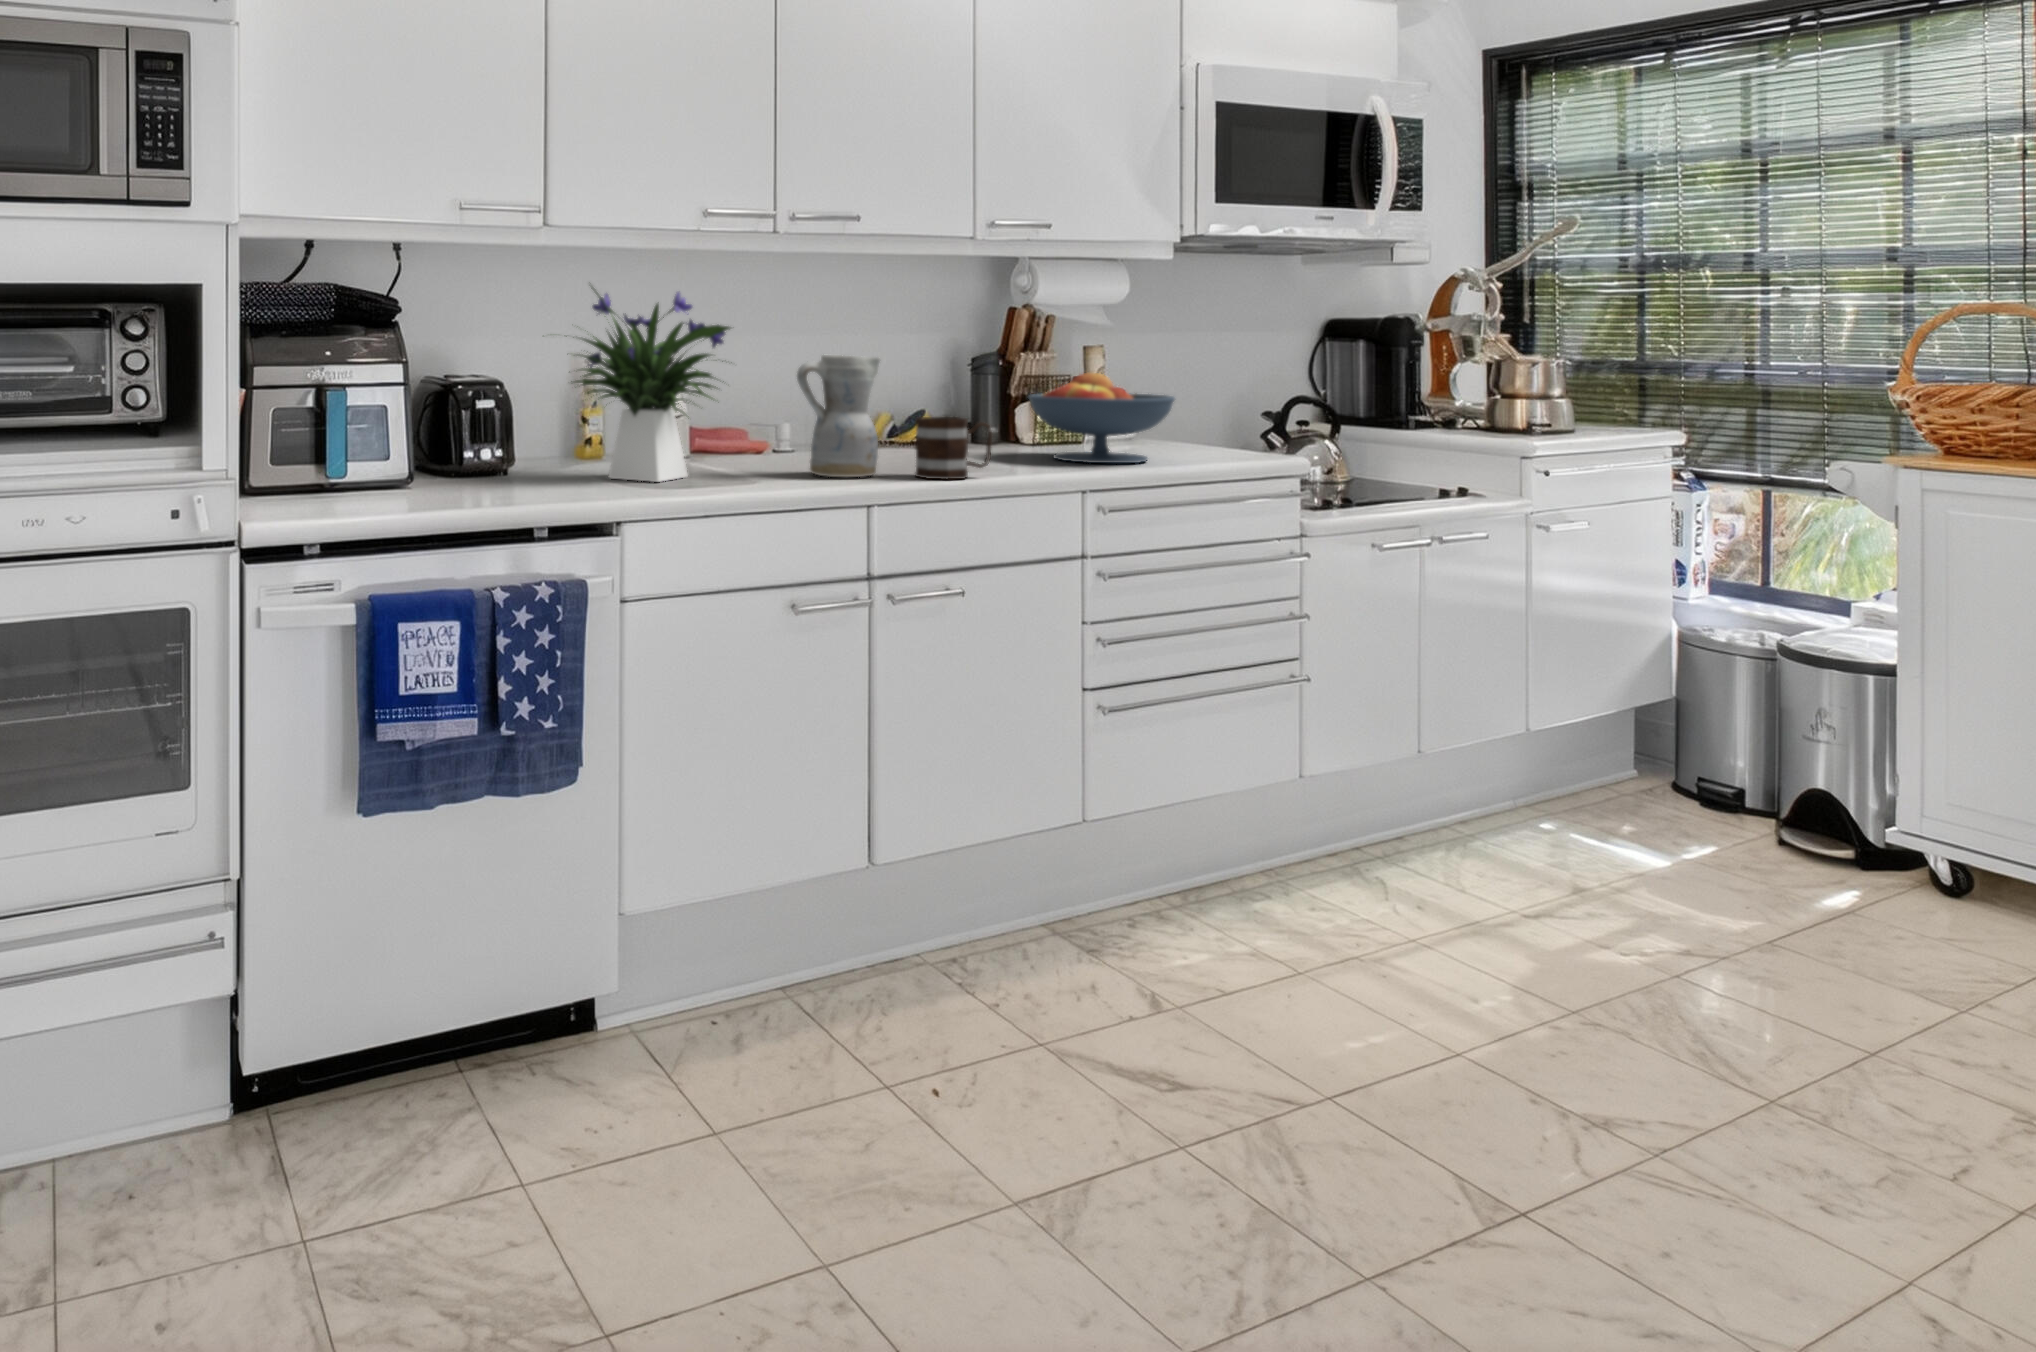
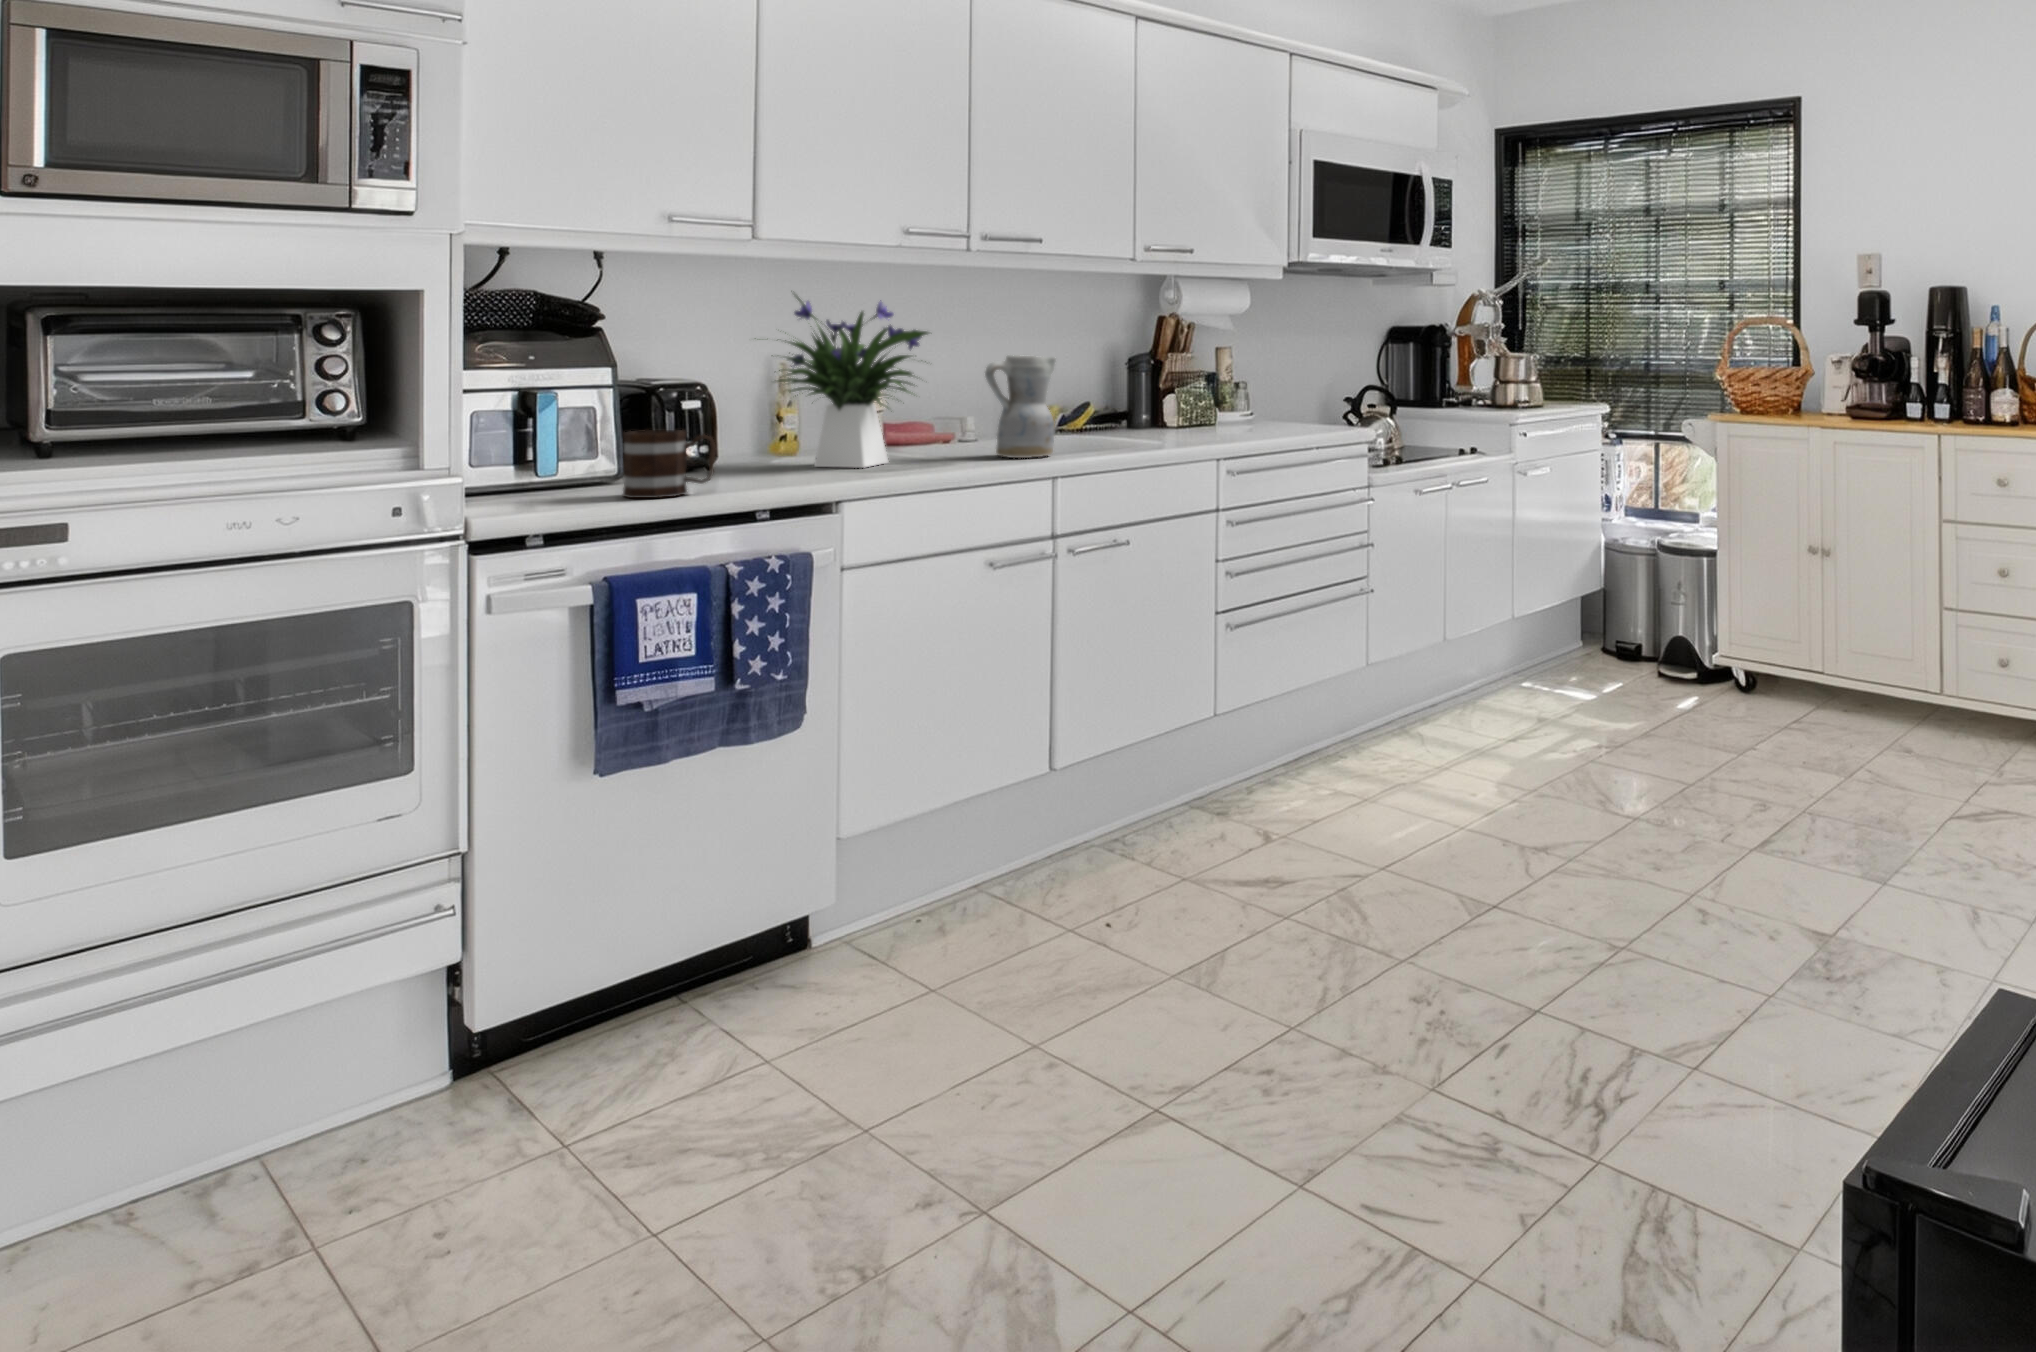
fruit bowl: present [1028,373,1175,463] -> none [1171,368,1282,440]
mug: present [915,417,992,479] -> present [623,430,716,498]

